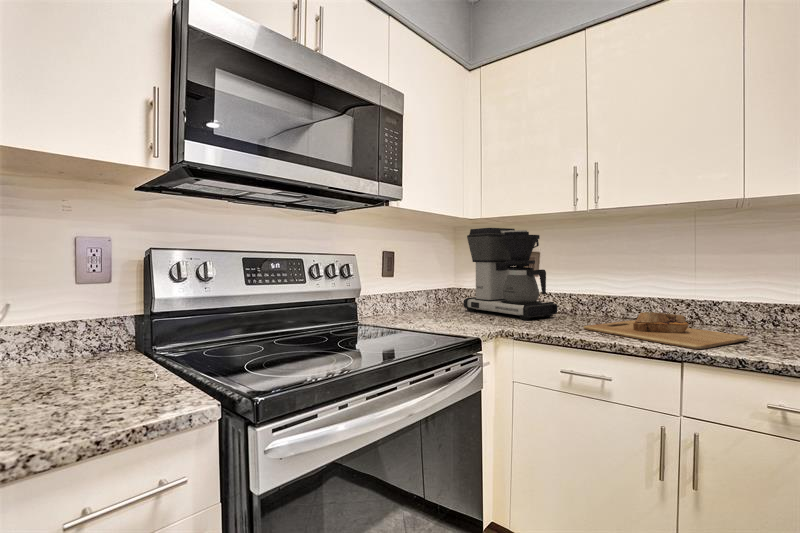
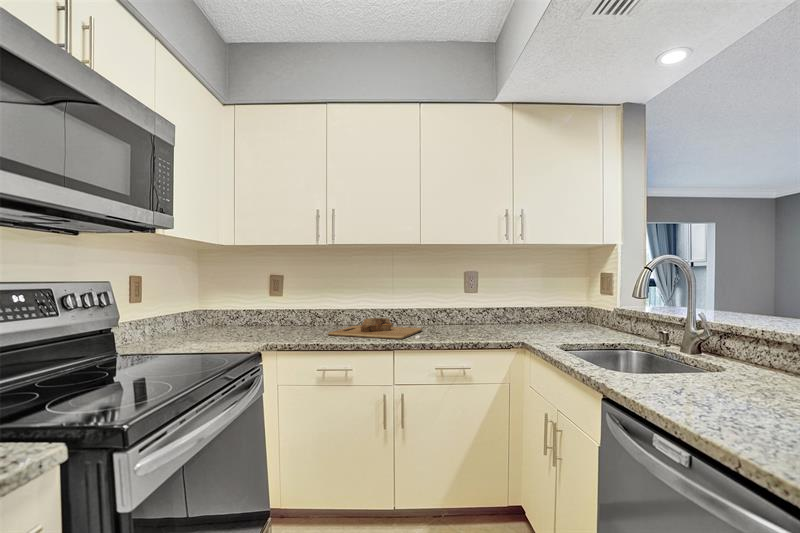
coffee maker: present [464,228,558,320] -> none [216,255,302,333]

